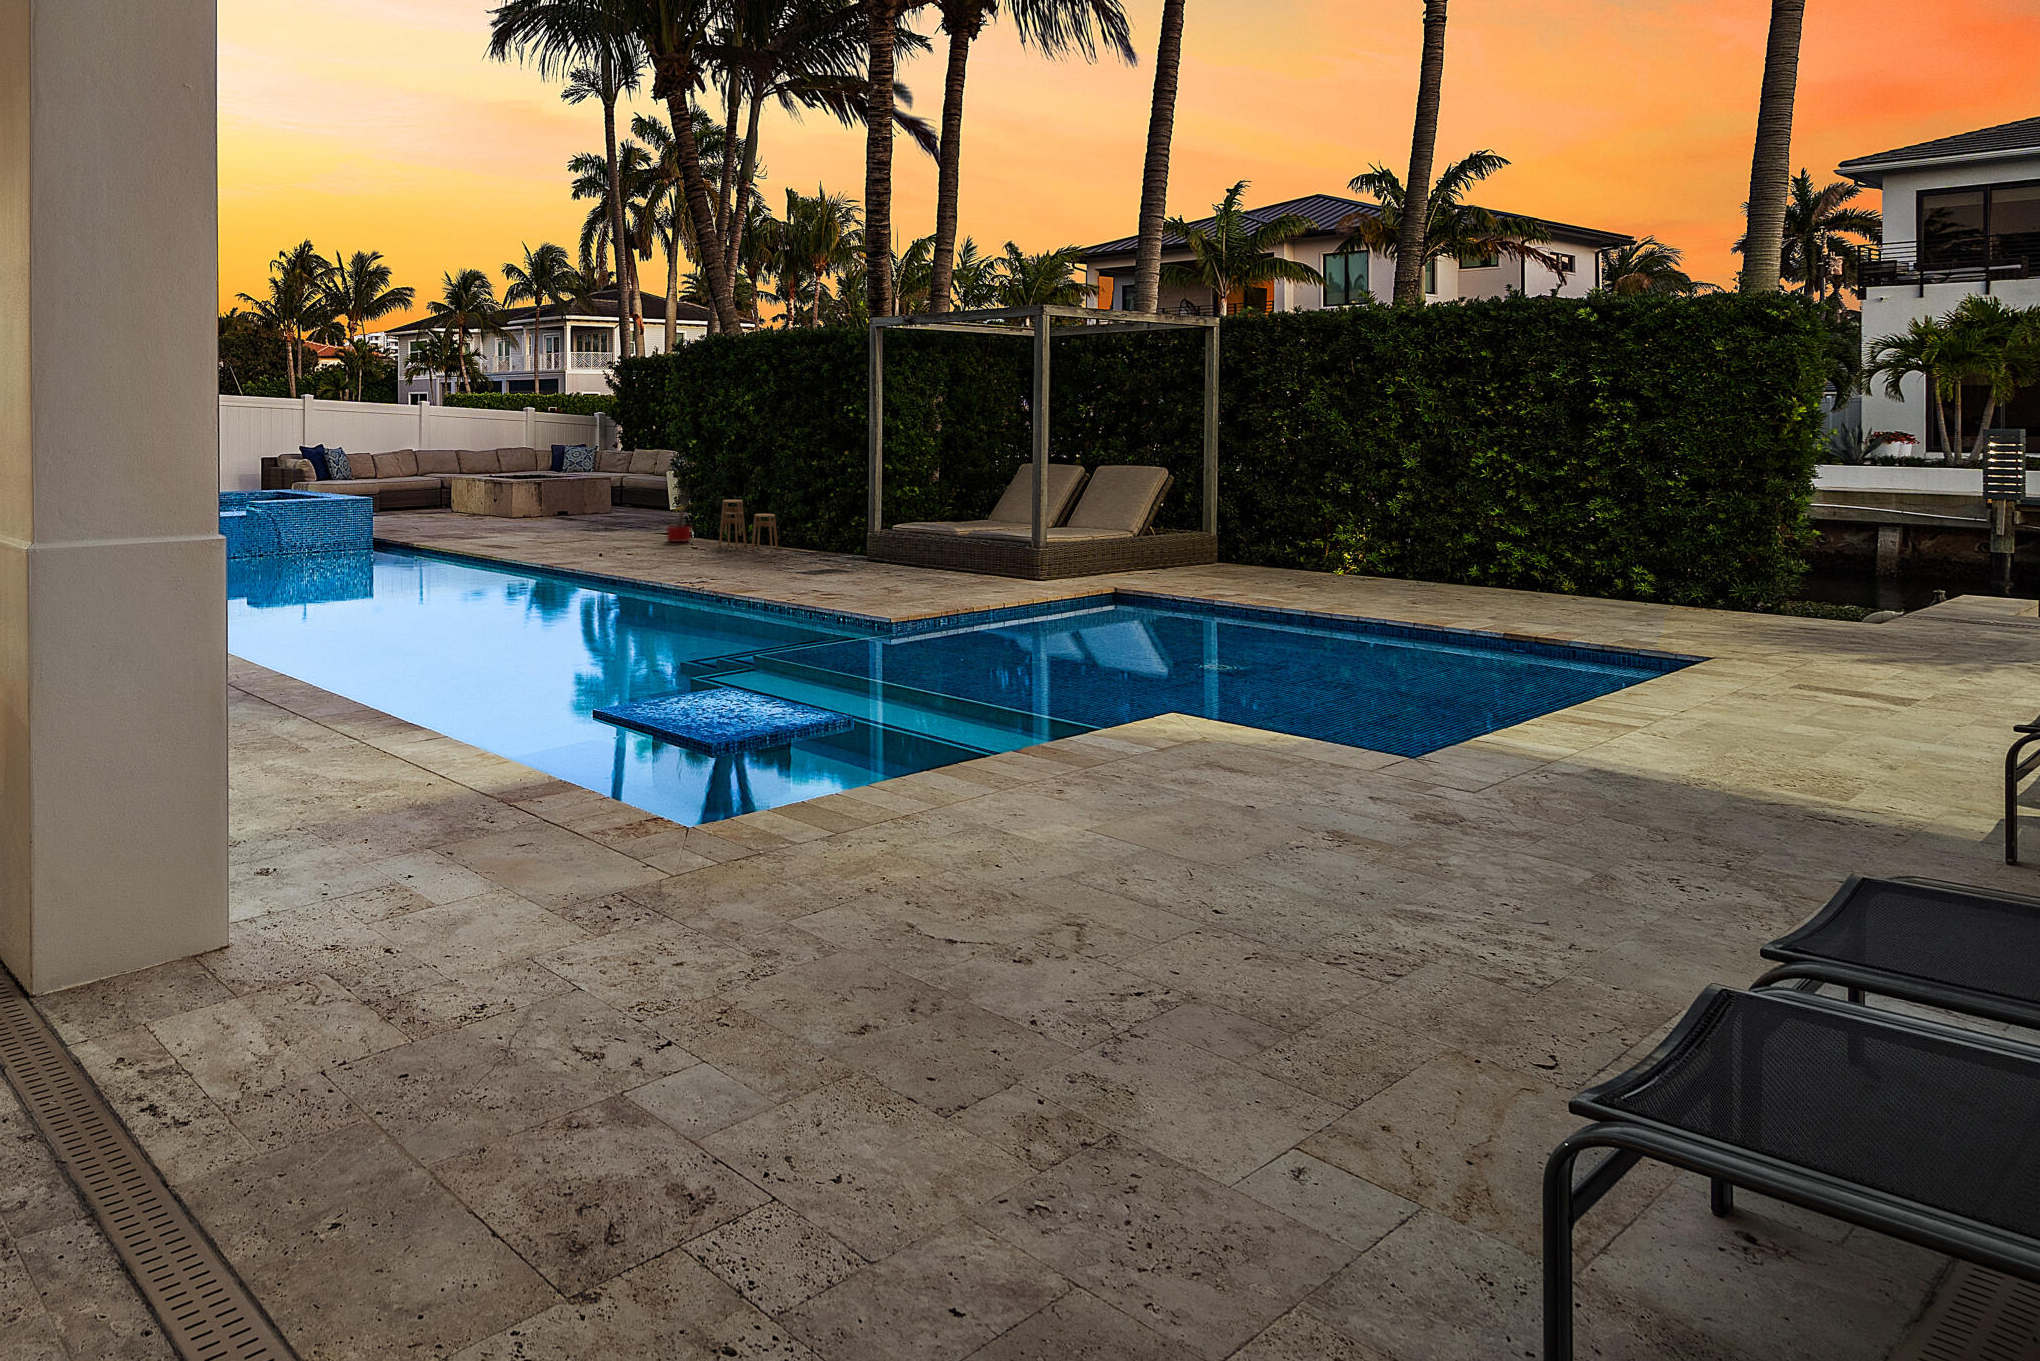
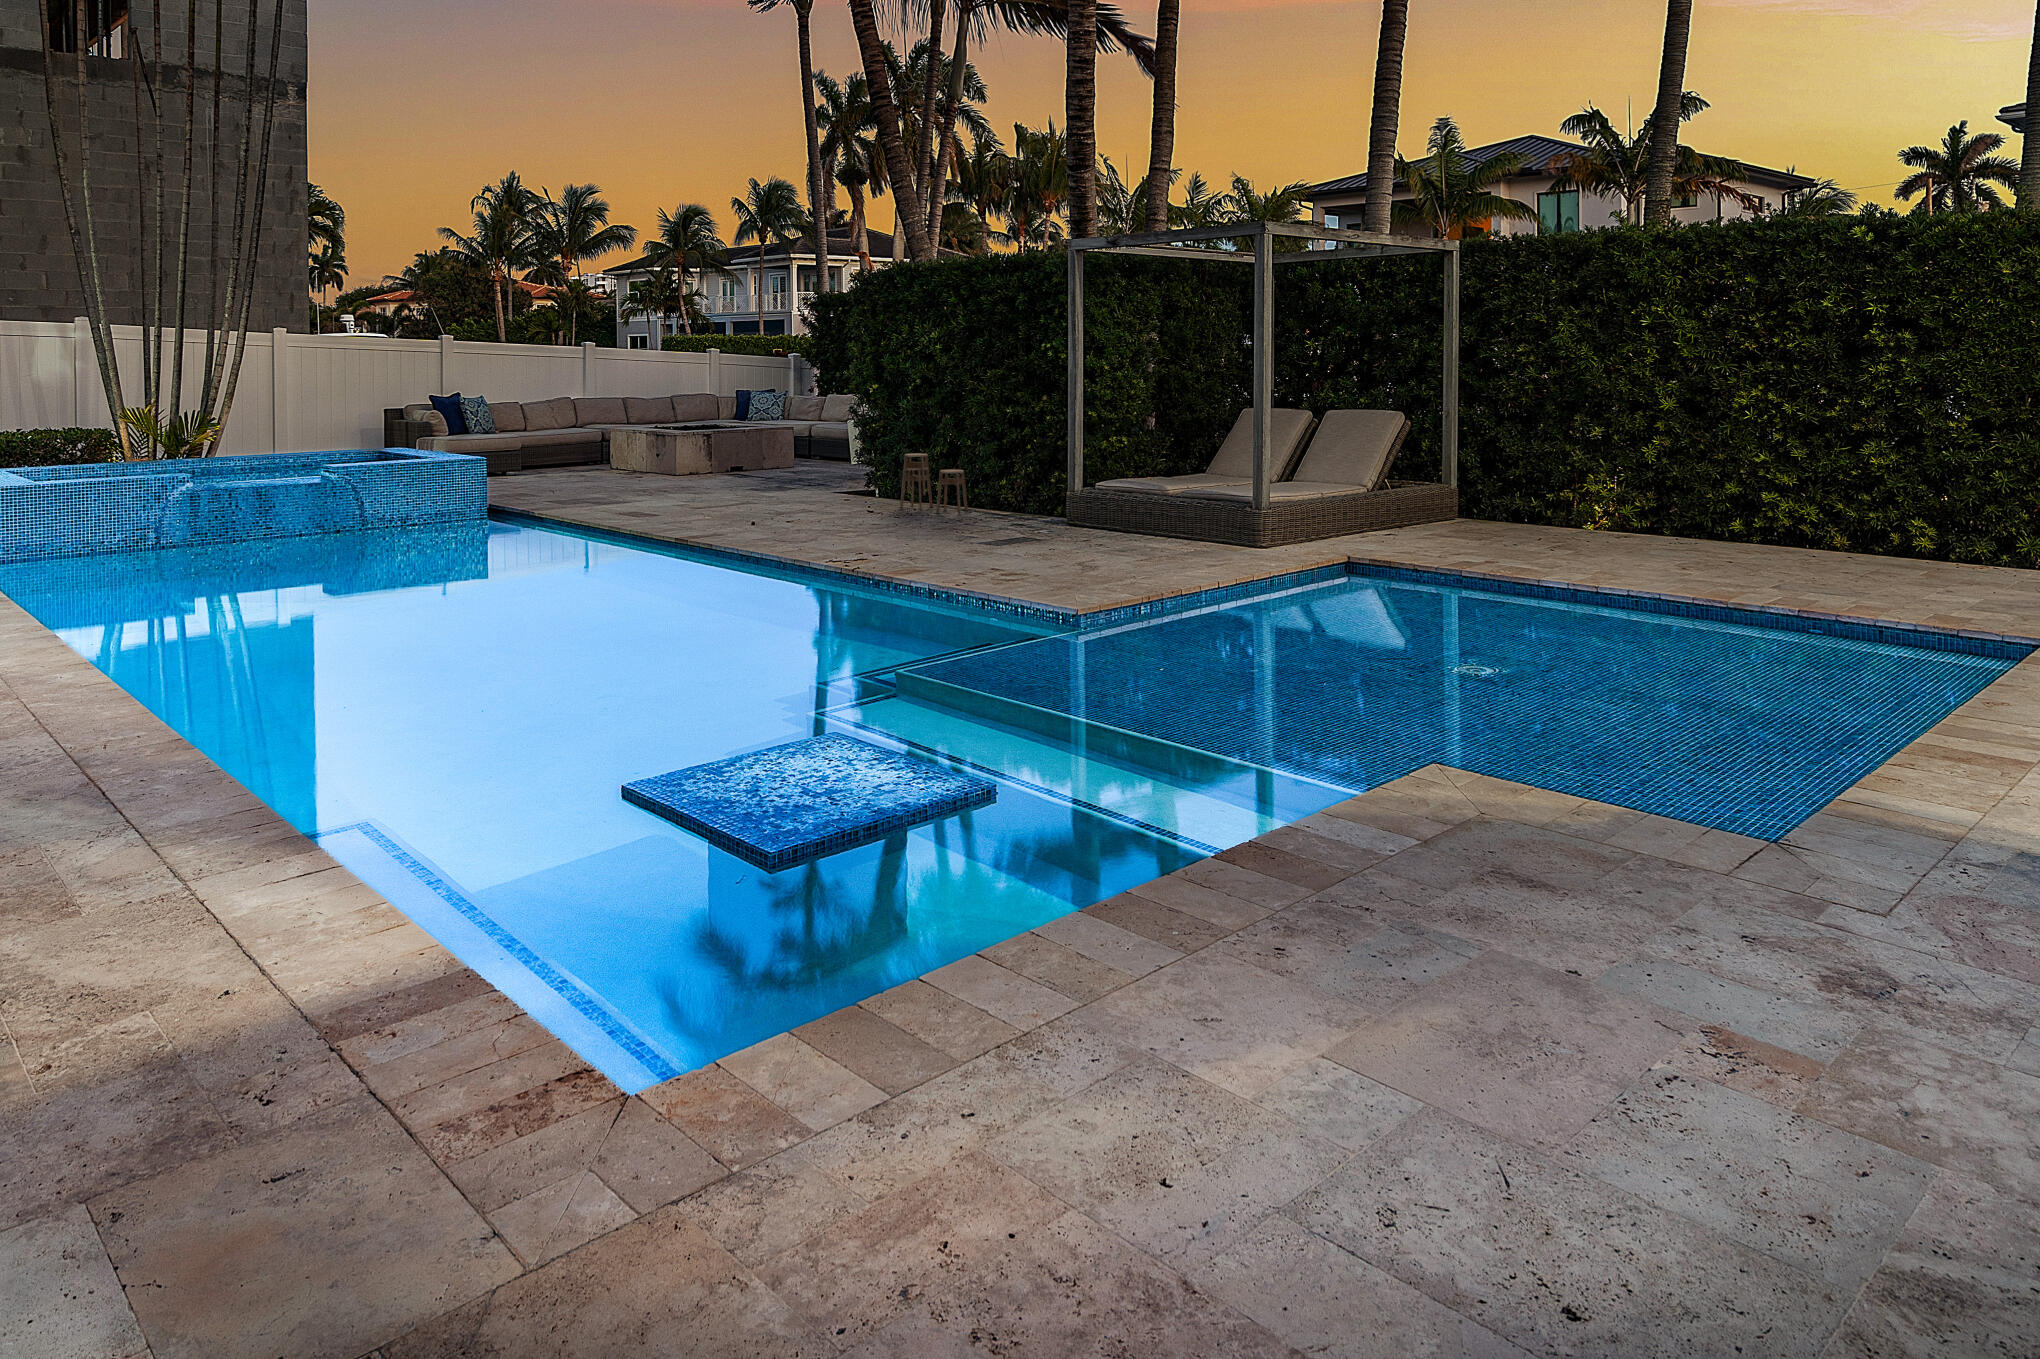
decorative plant: present [667,487,691,542] -> none [842,435,873,503]

